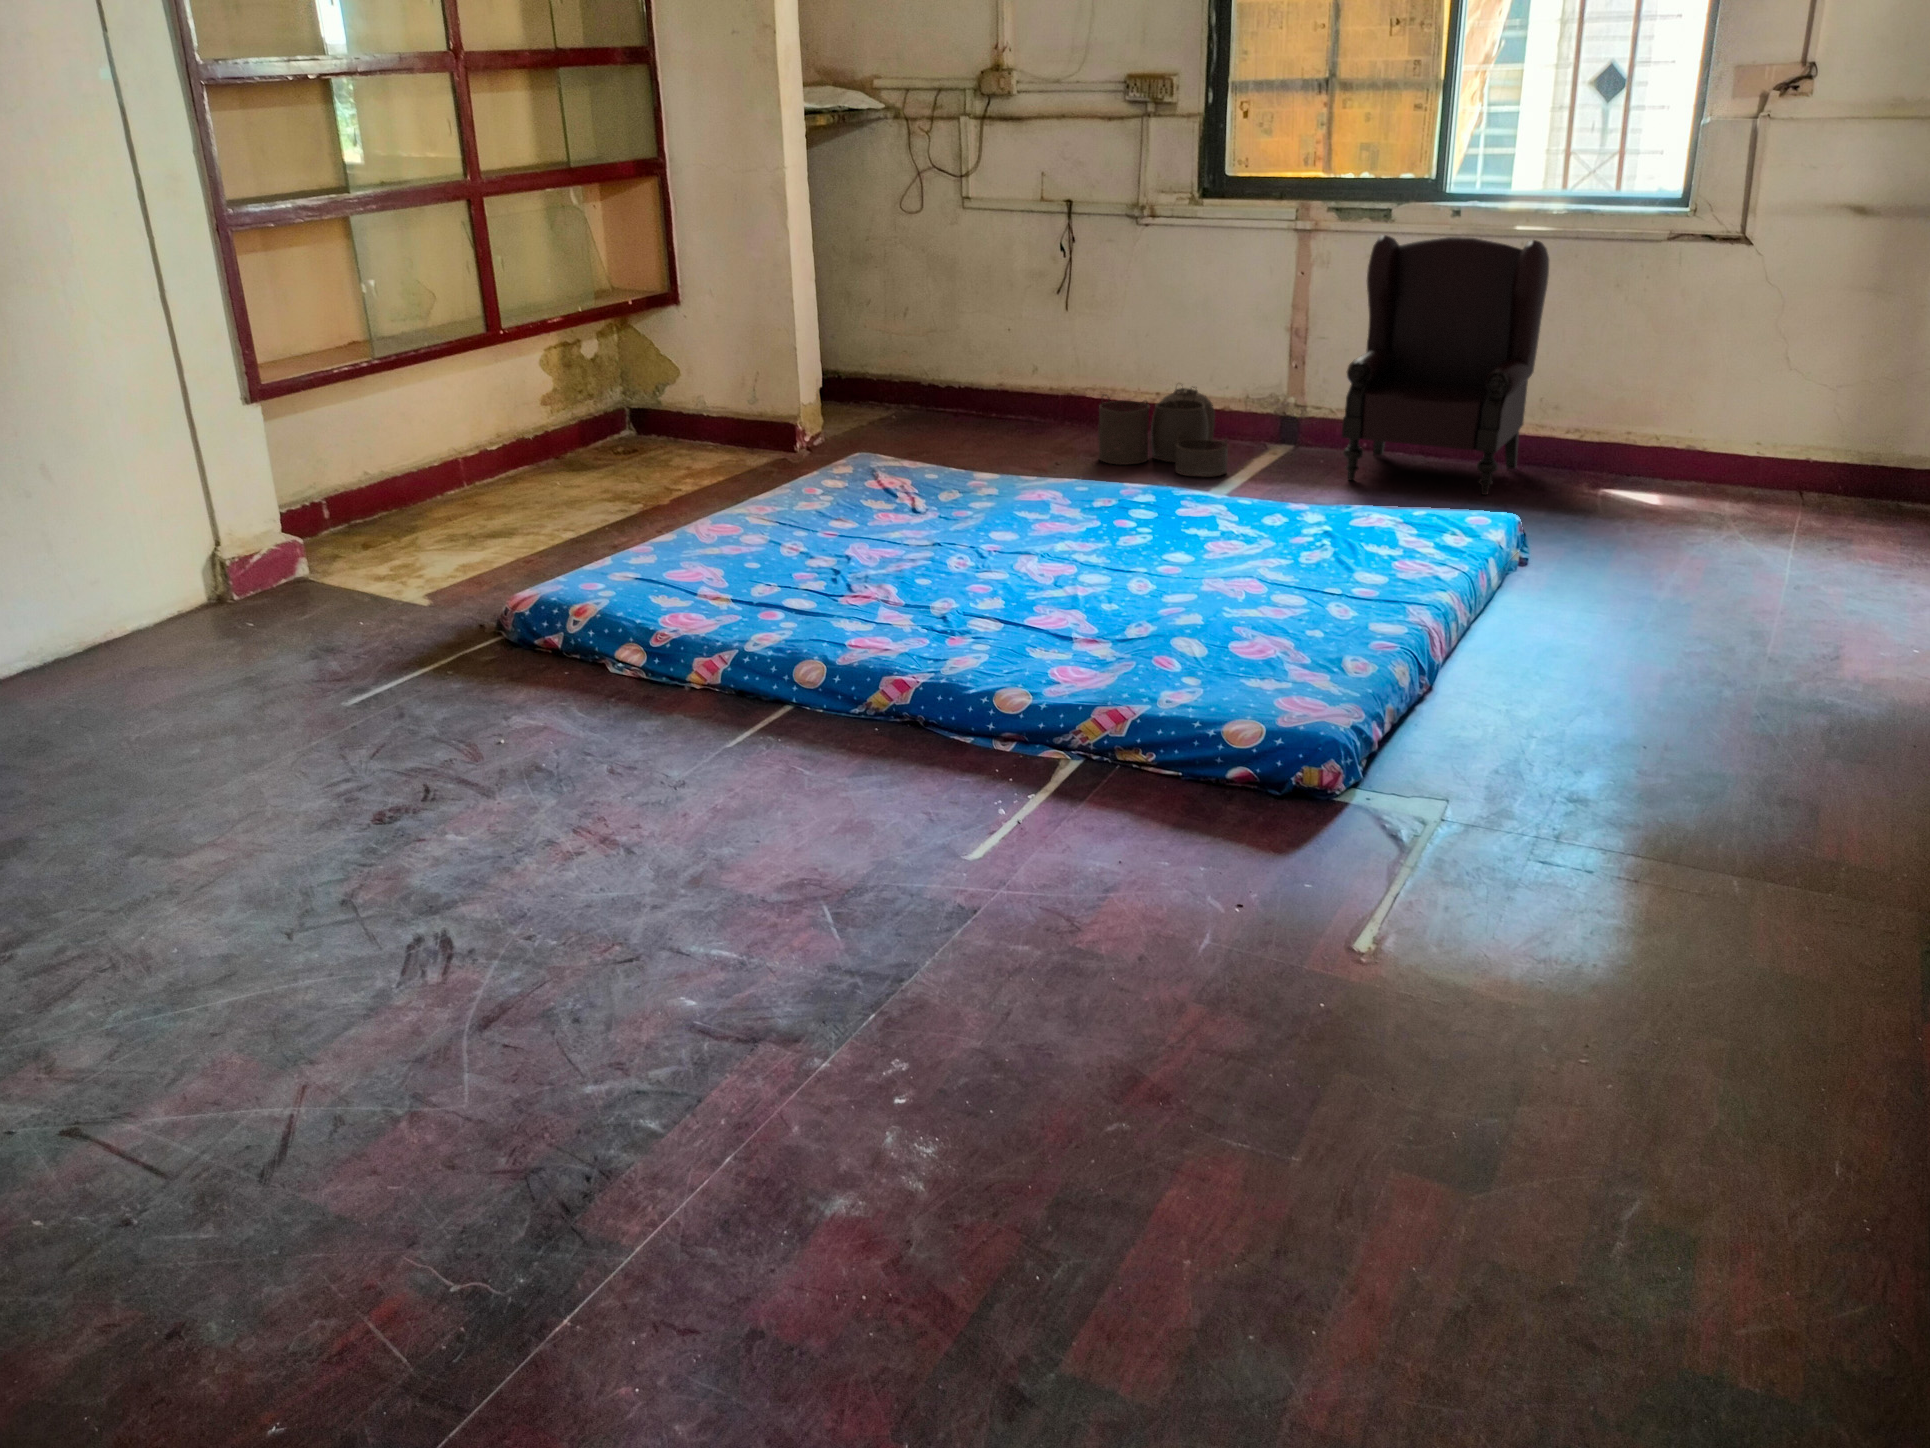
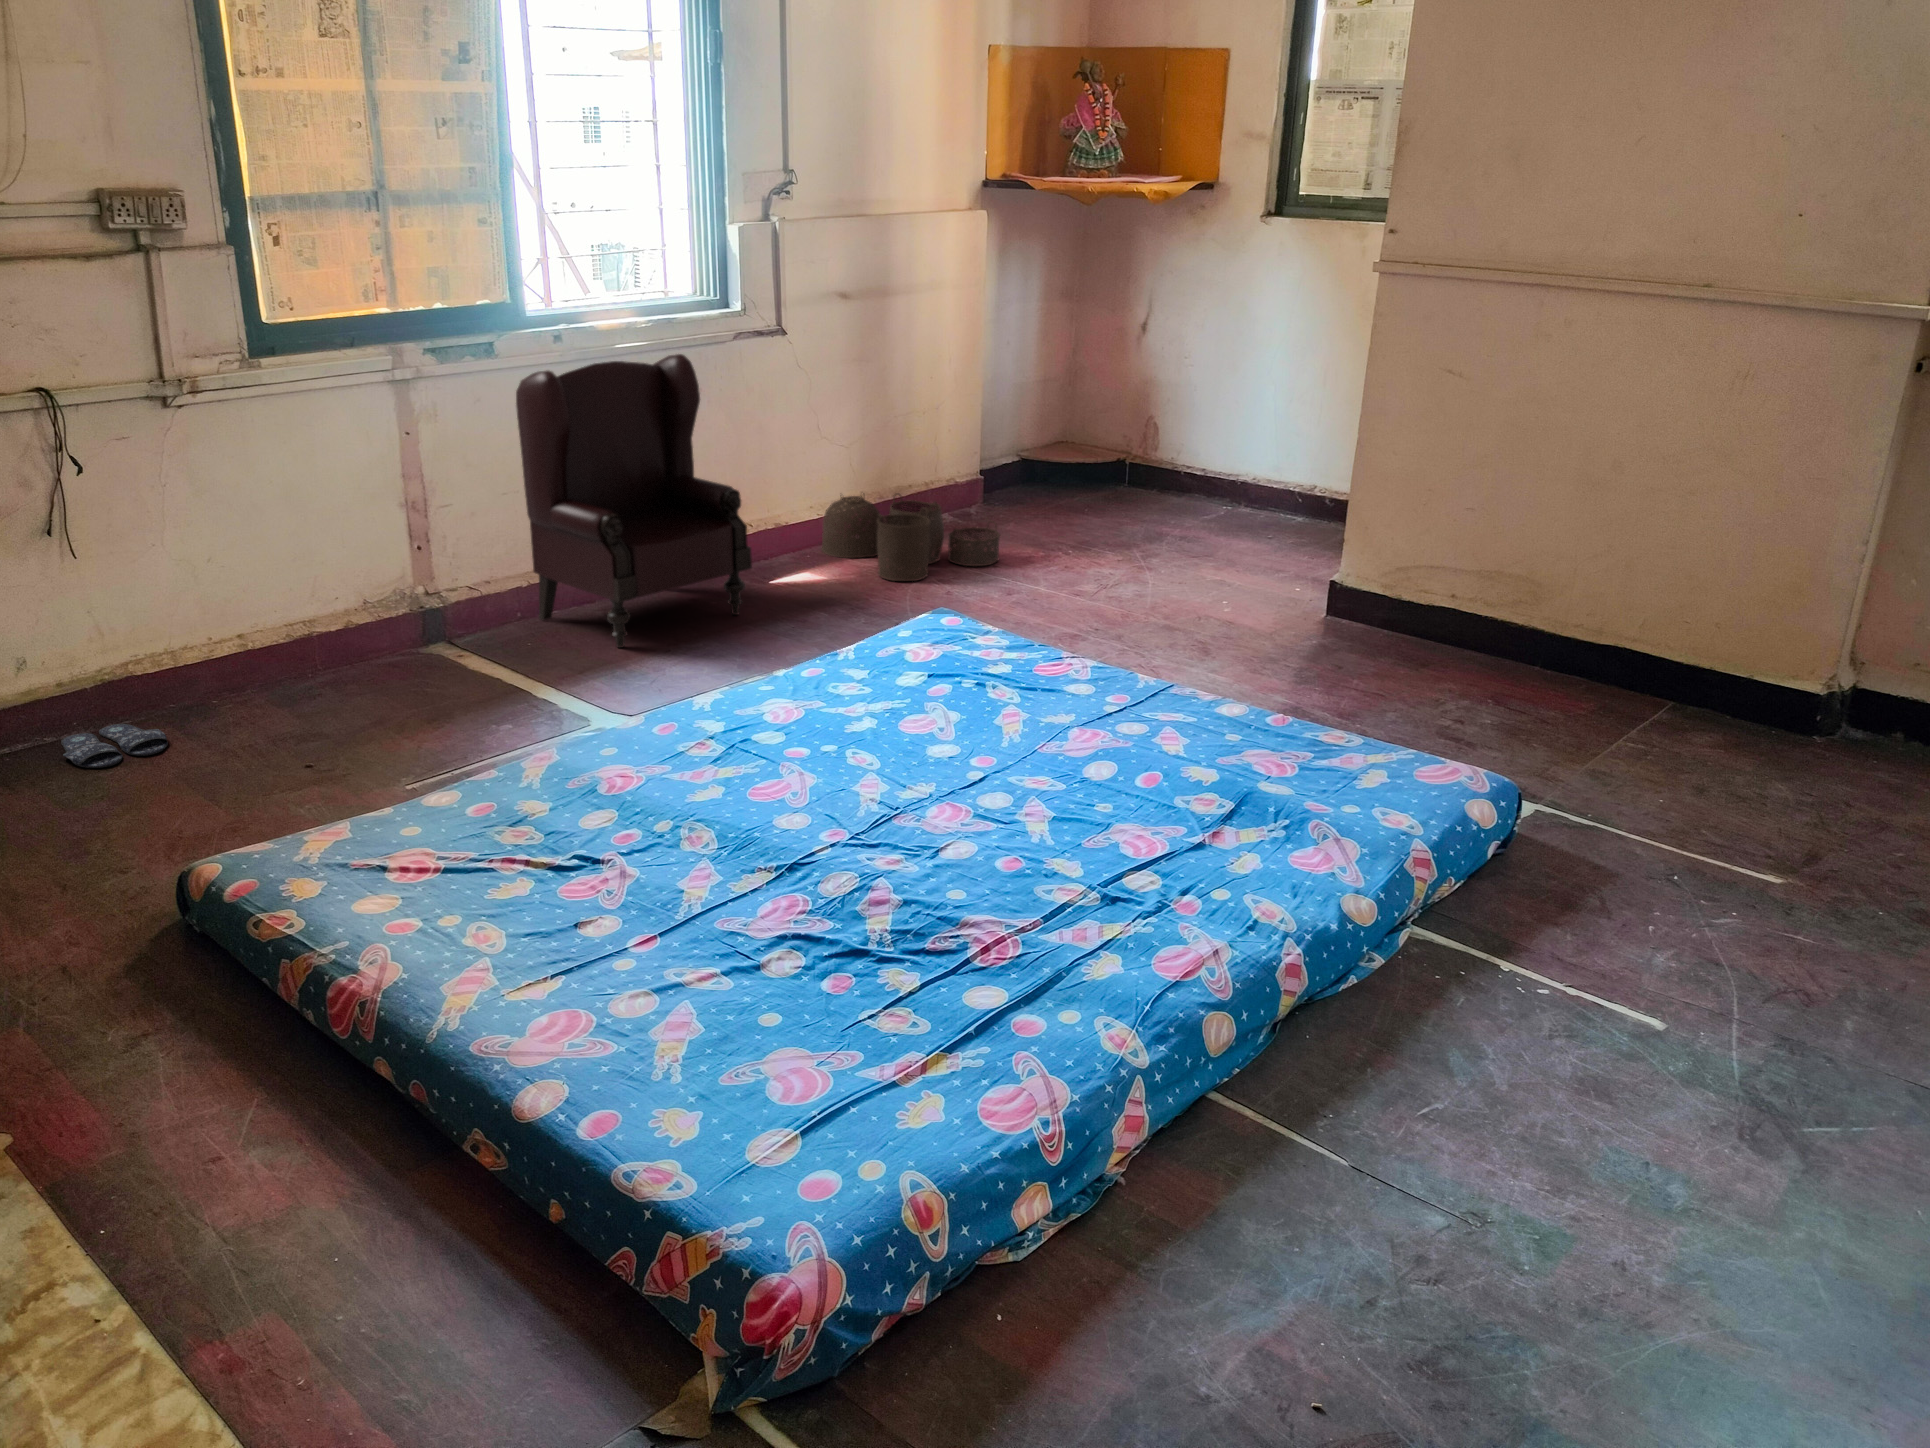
woven basket: present [1098,387,1228,477] -> present [822,493,1000,581]
slippers: none [1004,418,1066,435] -> present [61,724,168,768]

